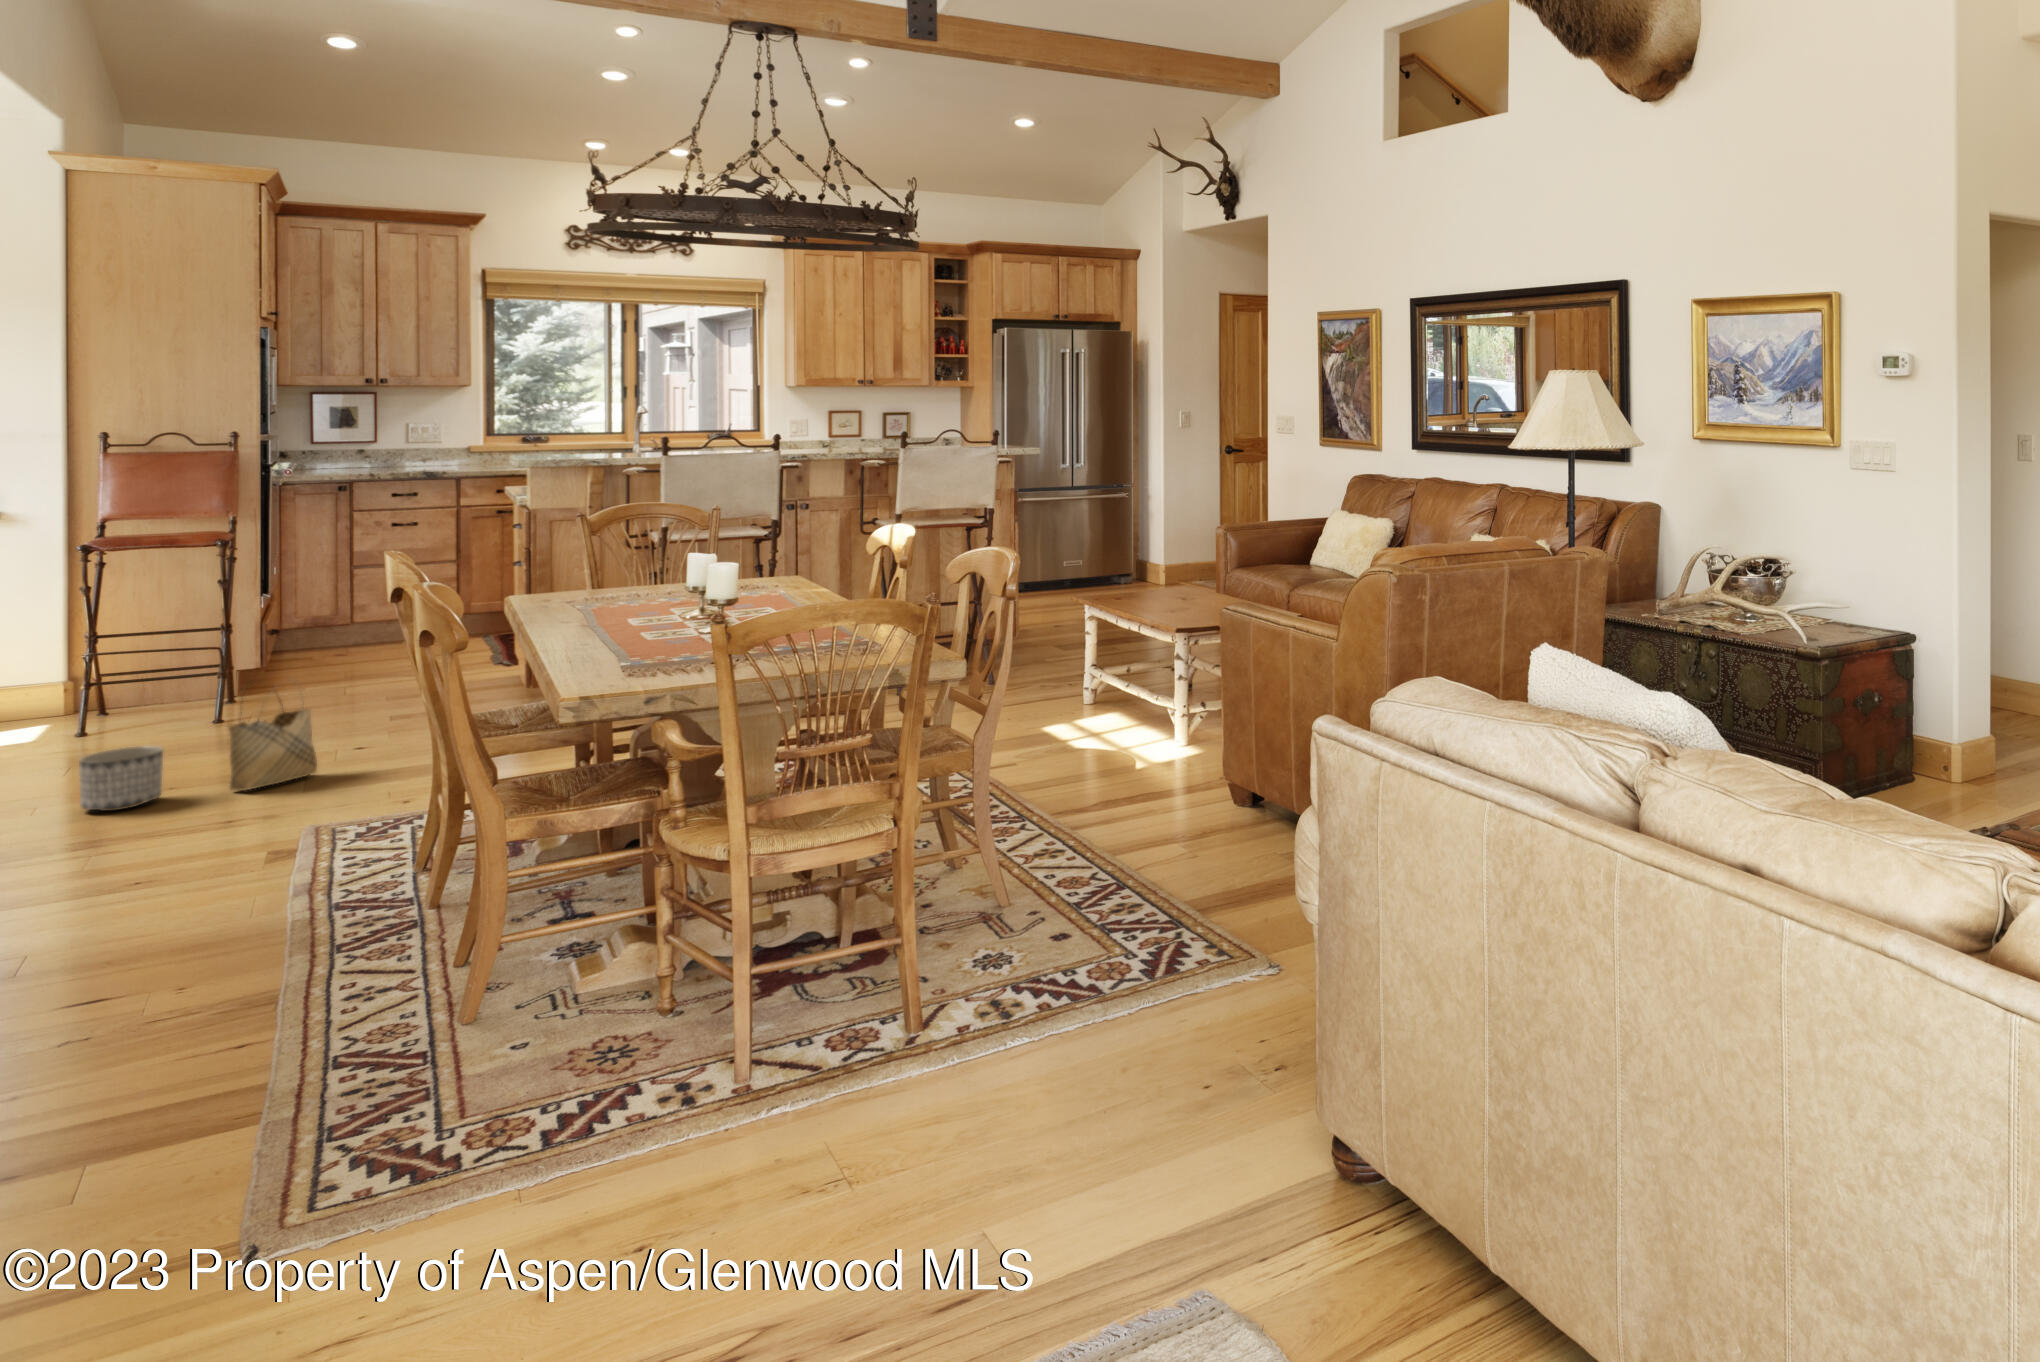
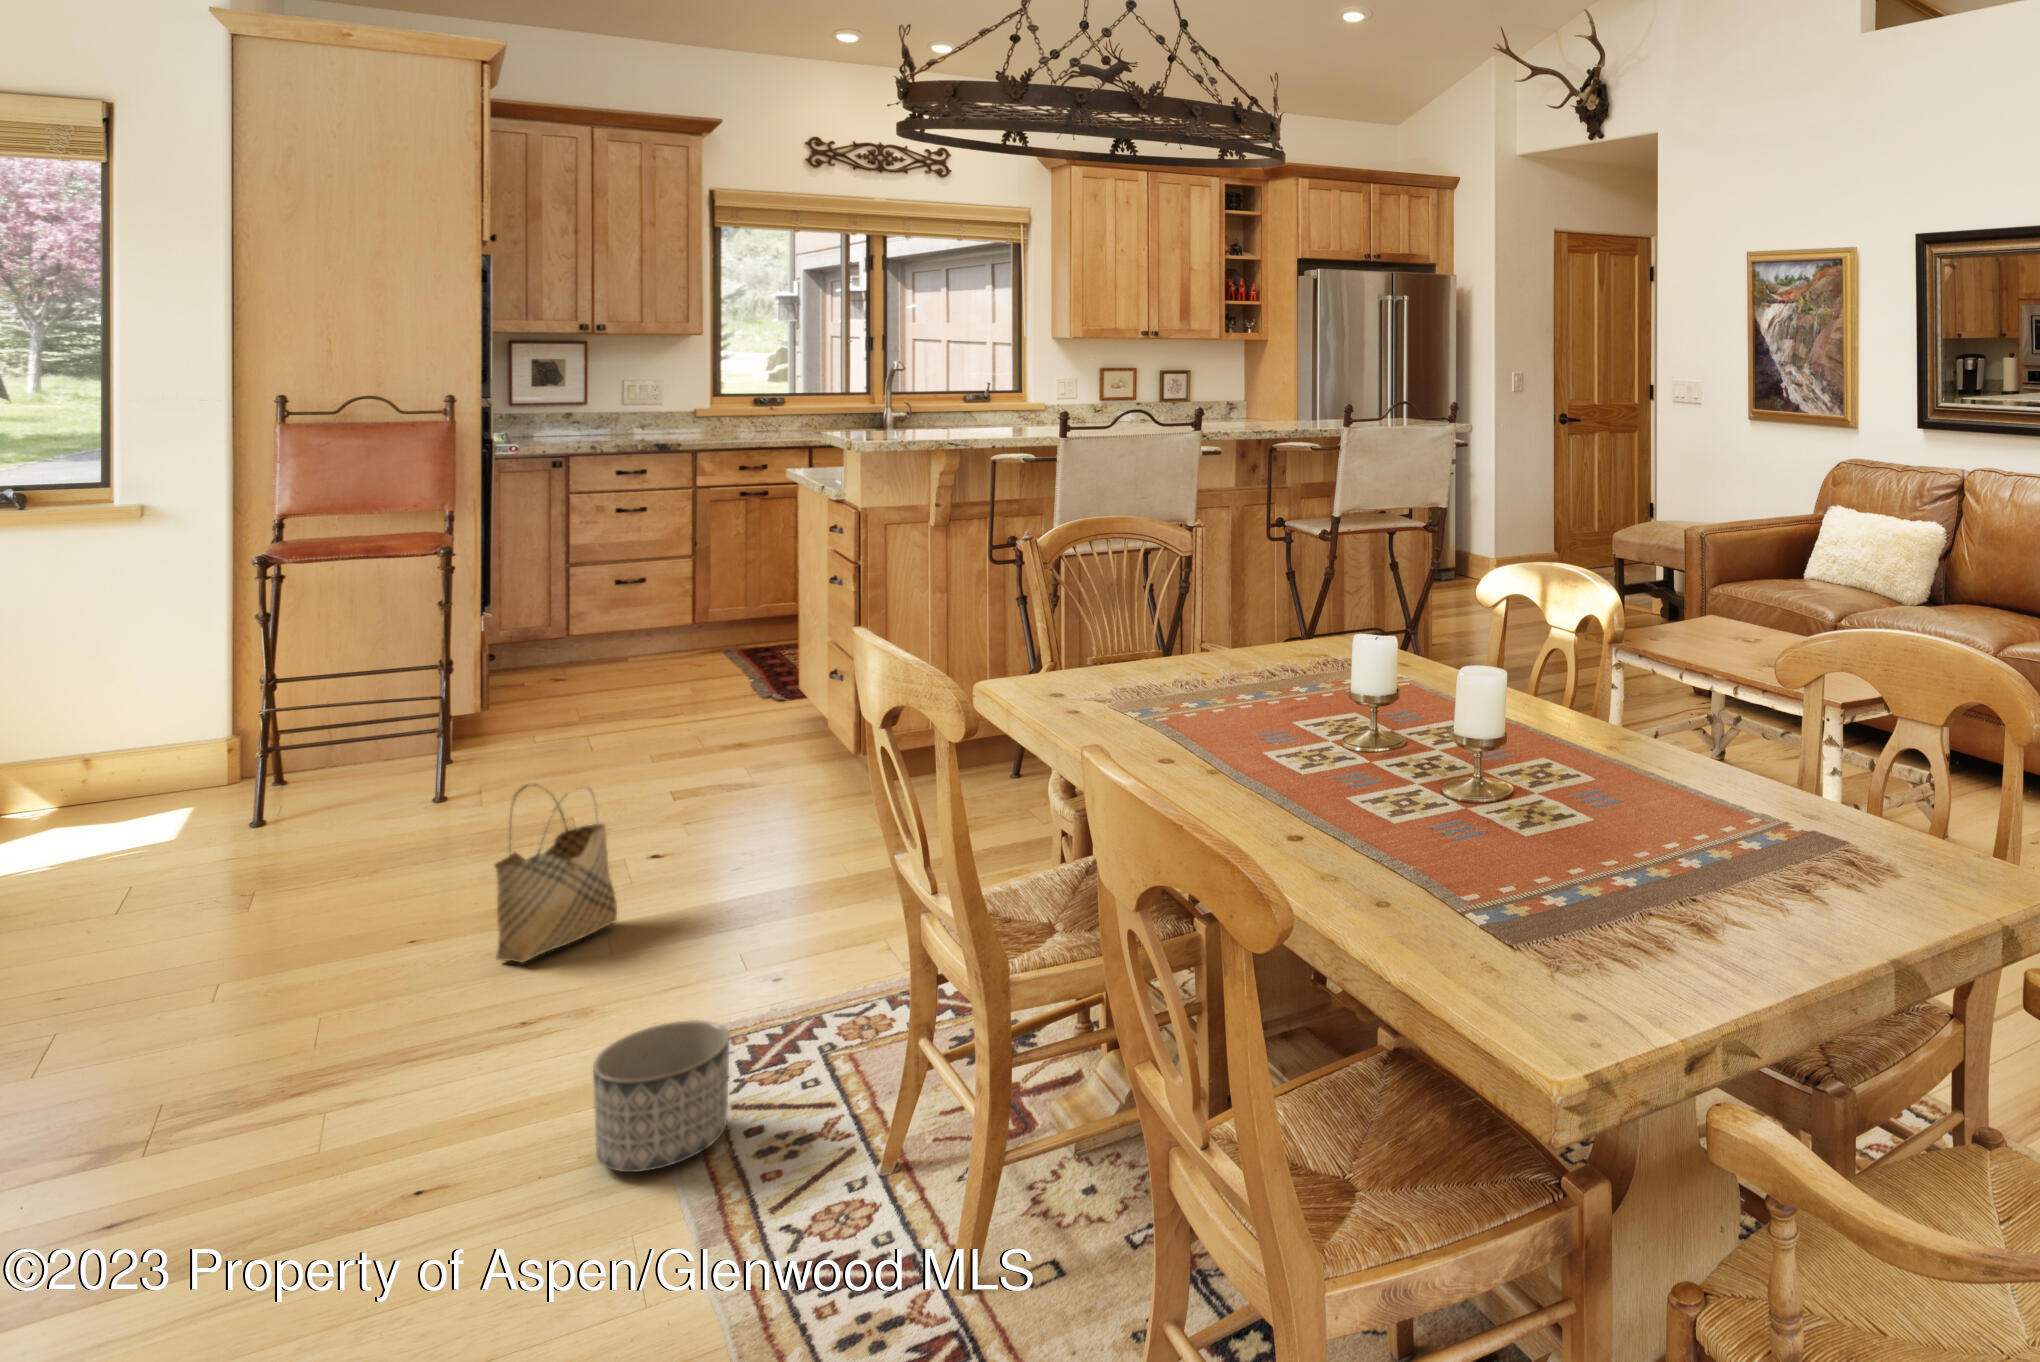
planter: present [79,746,163,811] -> present [593,1020,730,1172]

